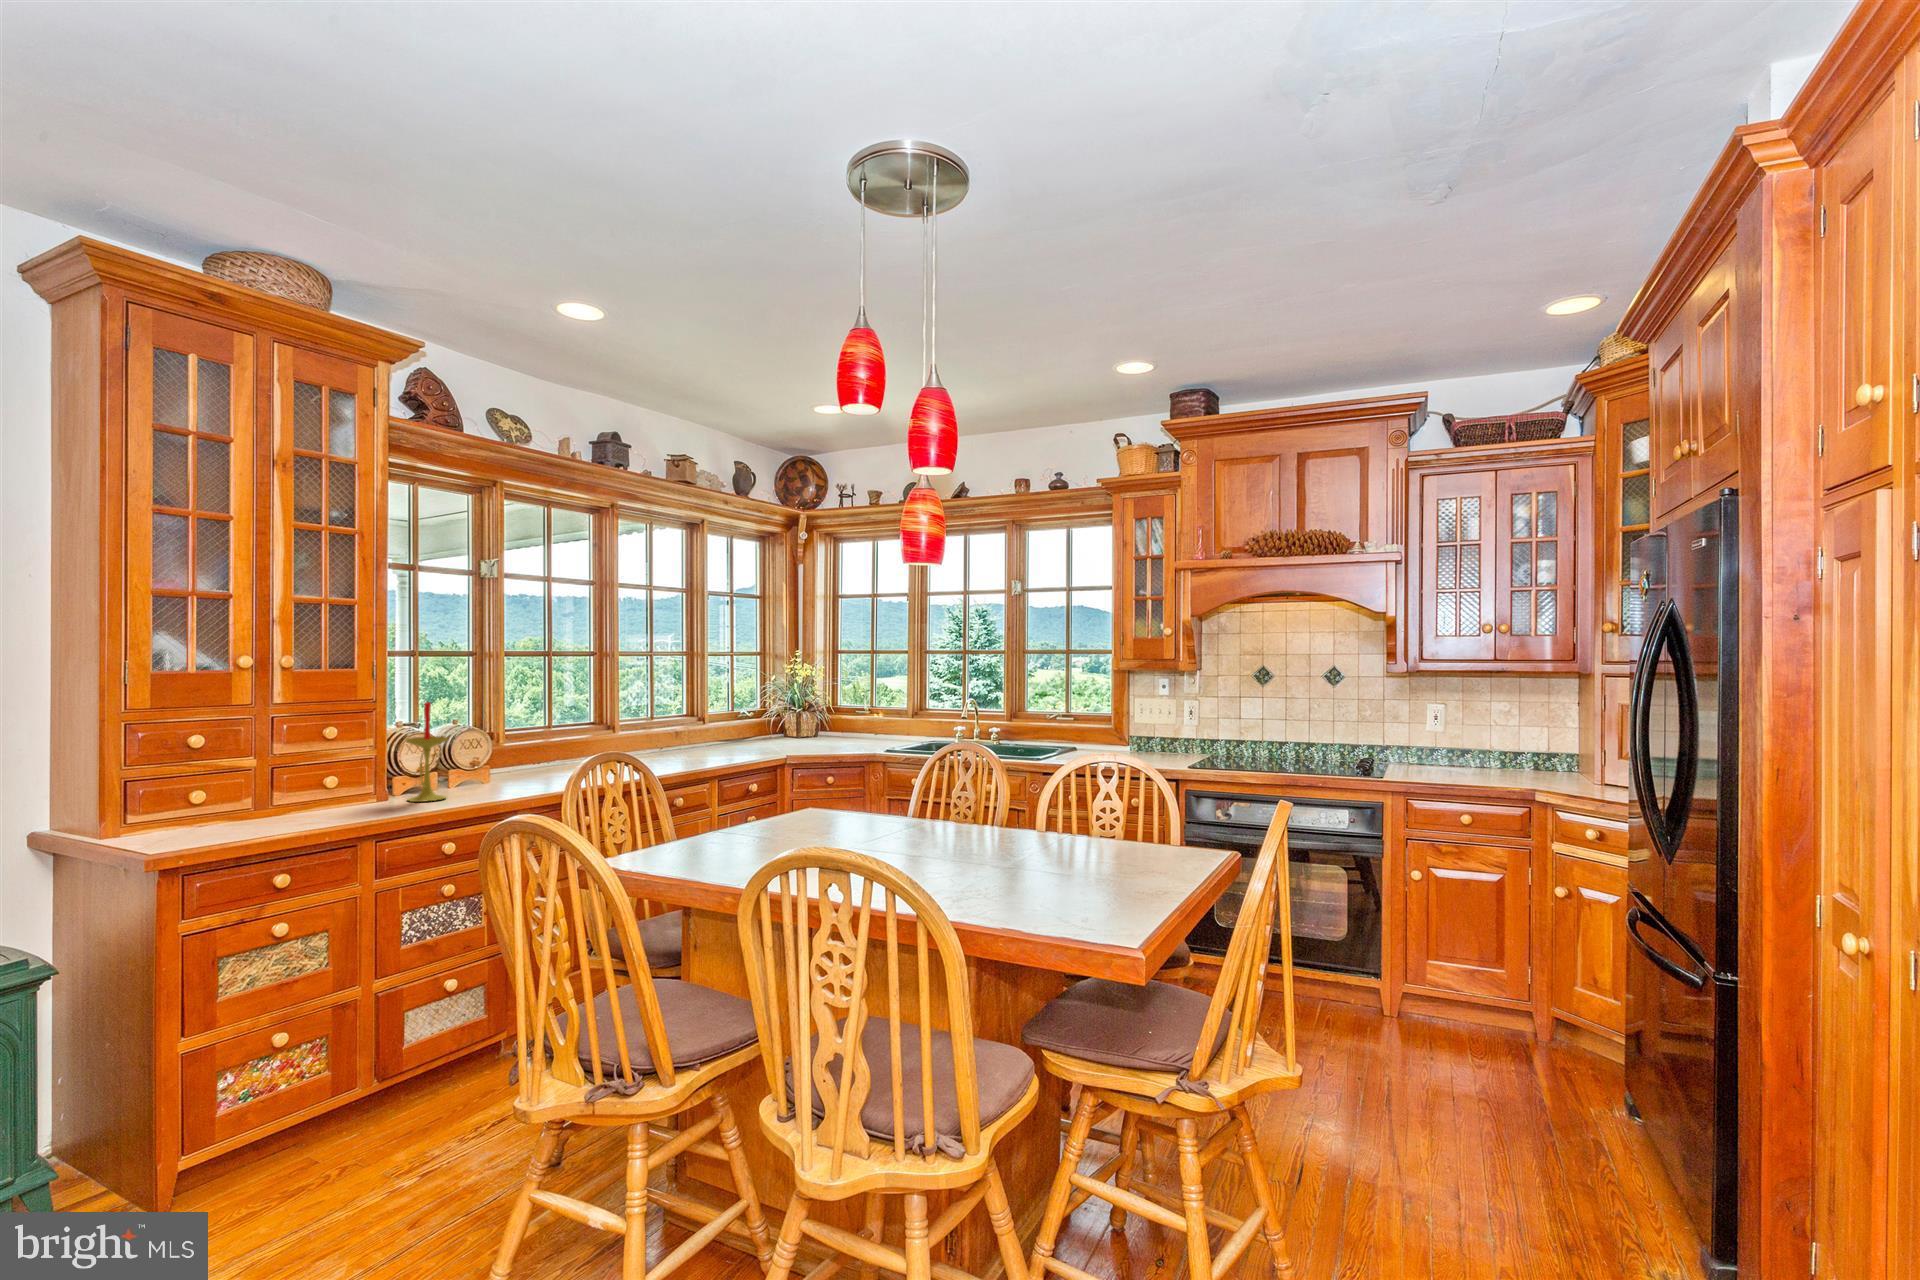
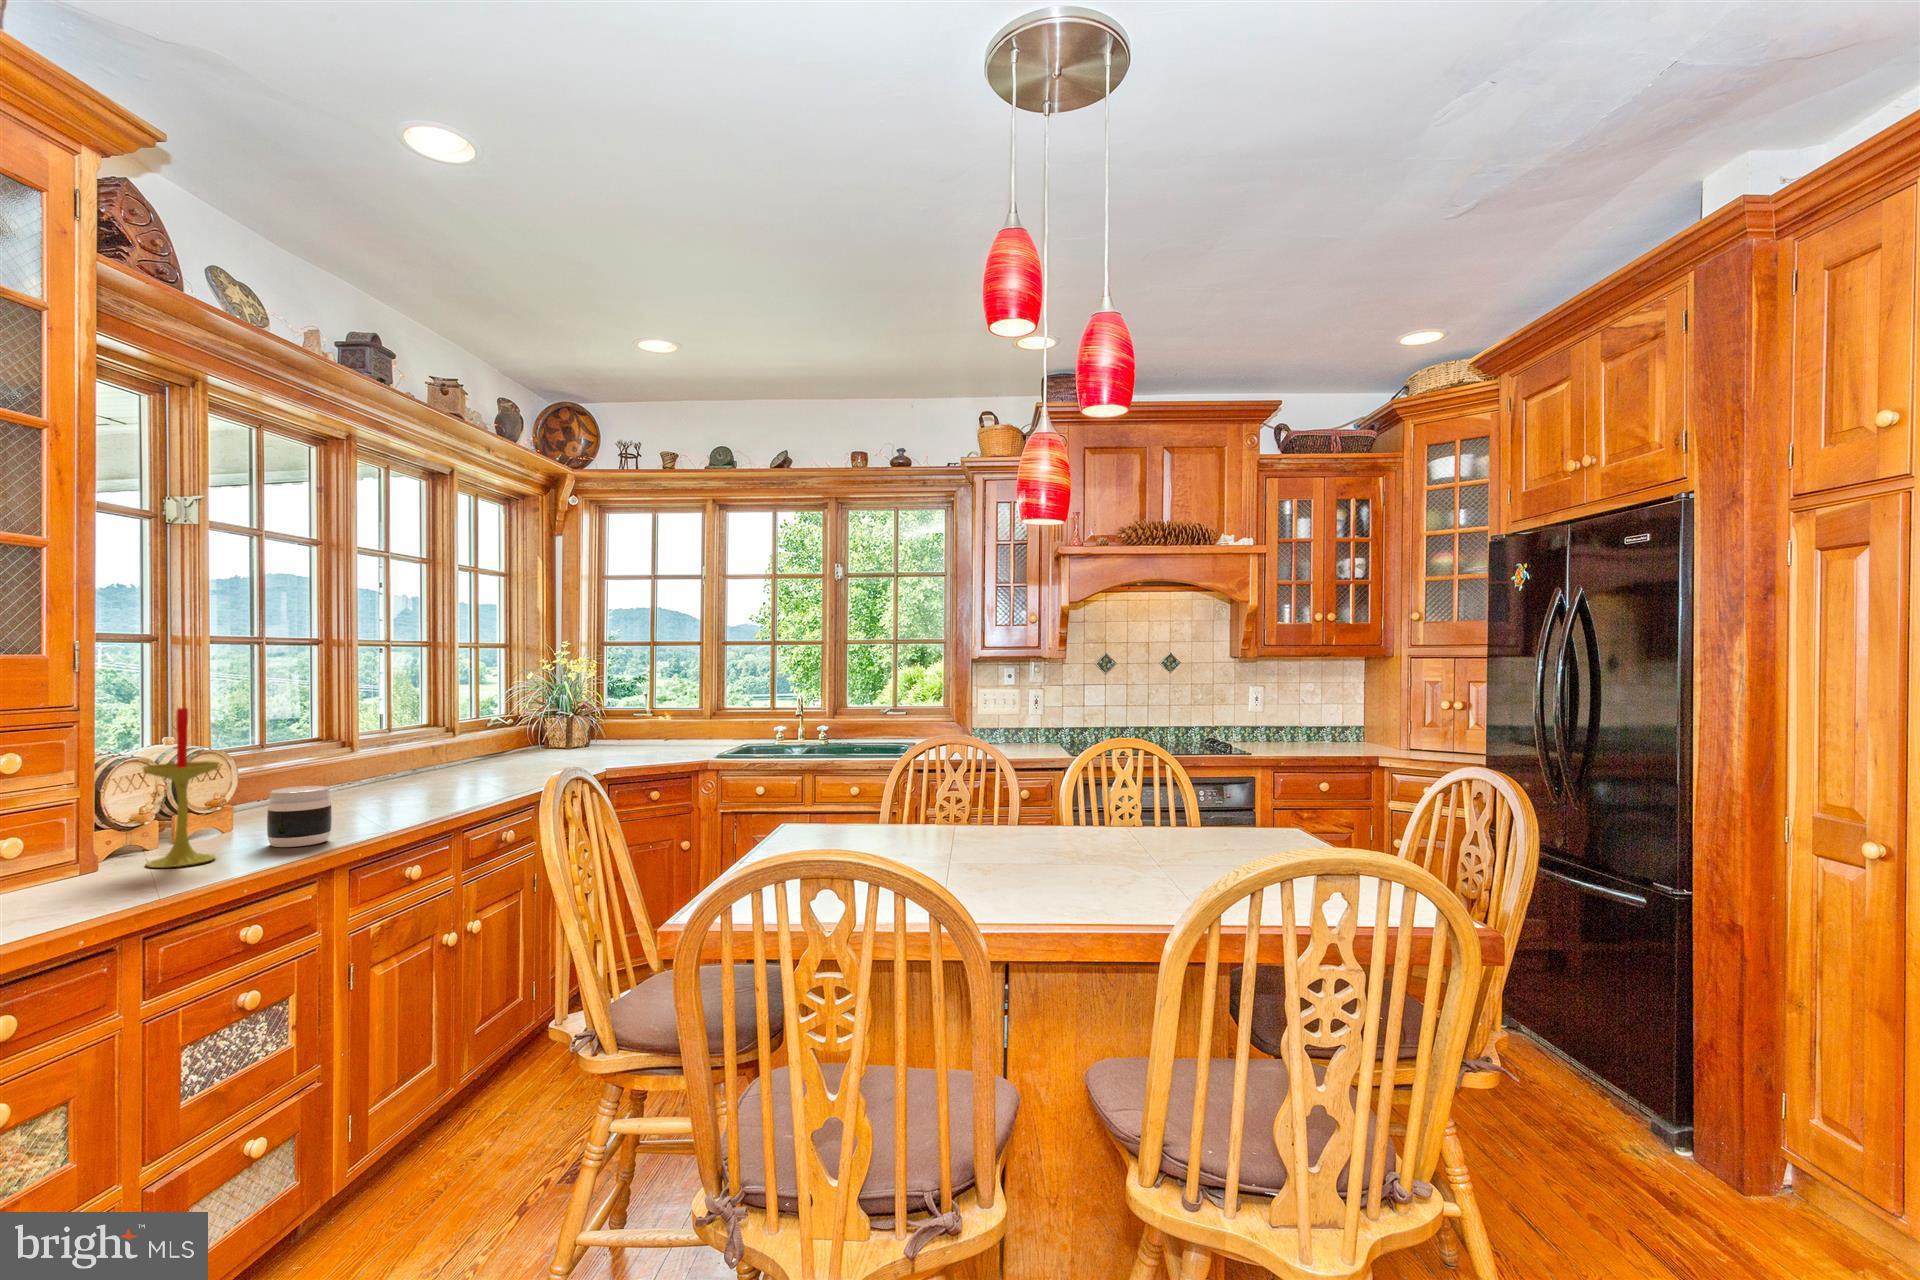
jar: none [484,756,523,795] -> present [267,786,332,847]

